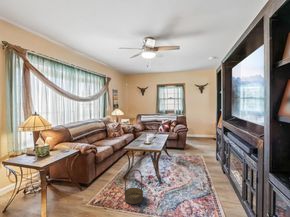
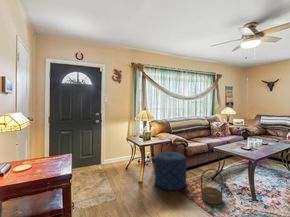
pouf: none [66,162,105,210] -> present [155,152,187,190]

